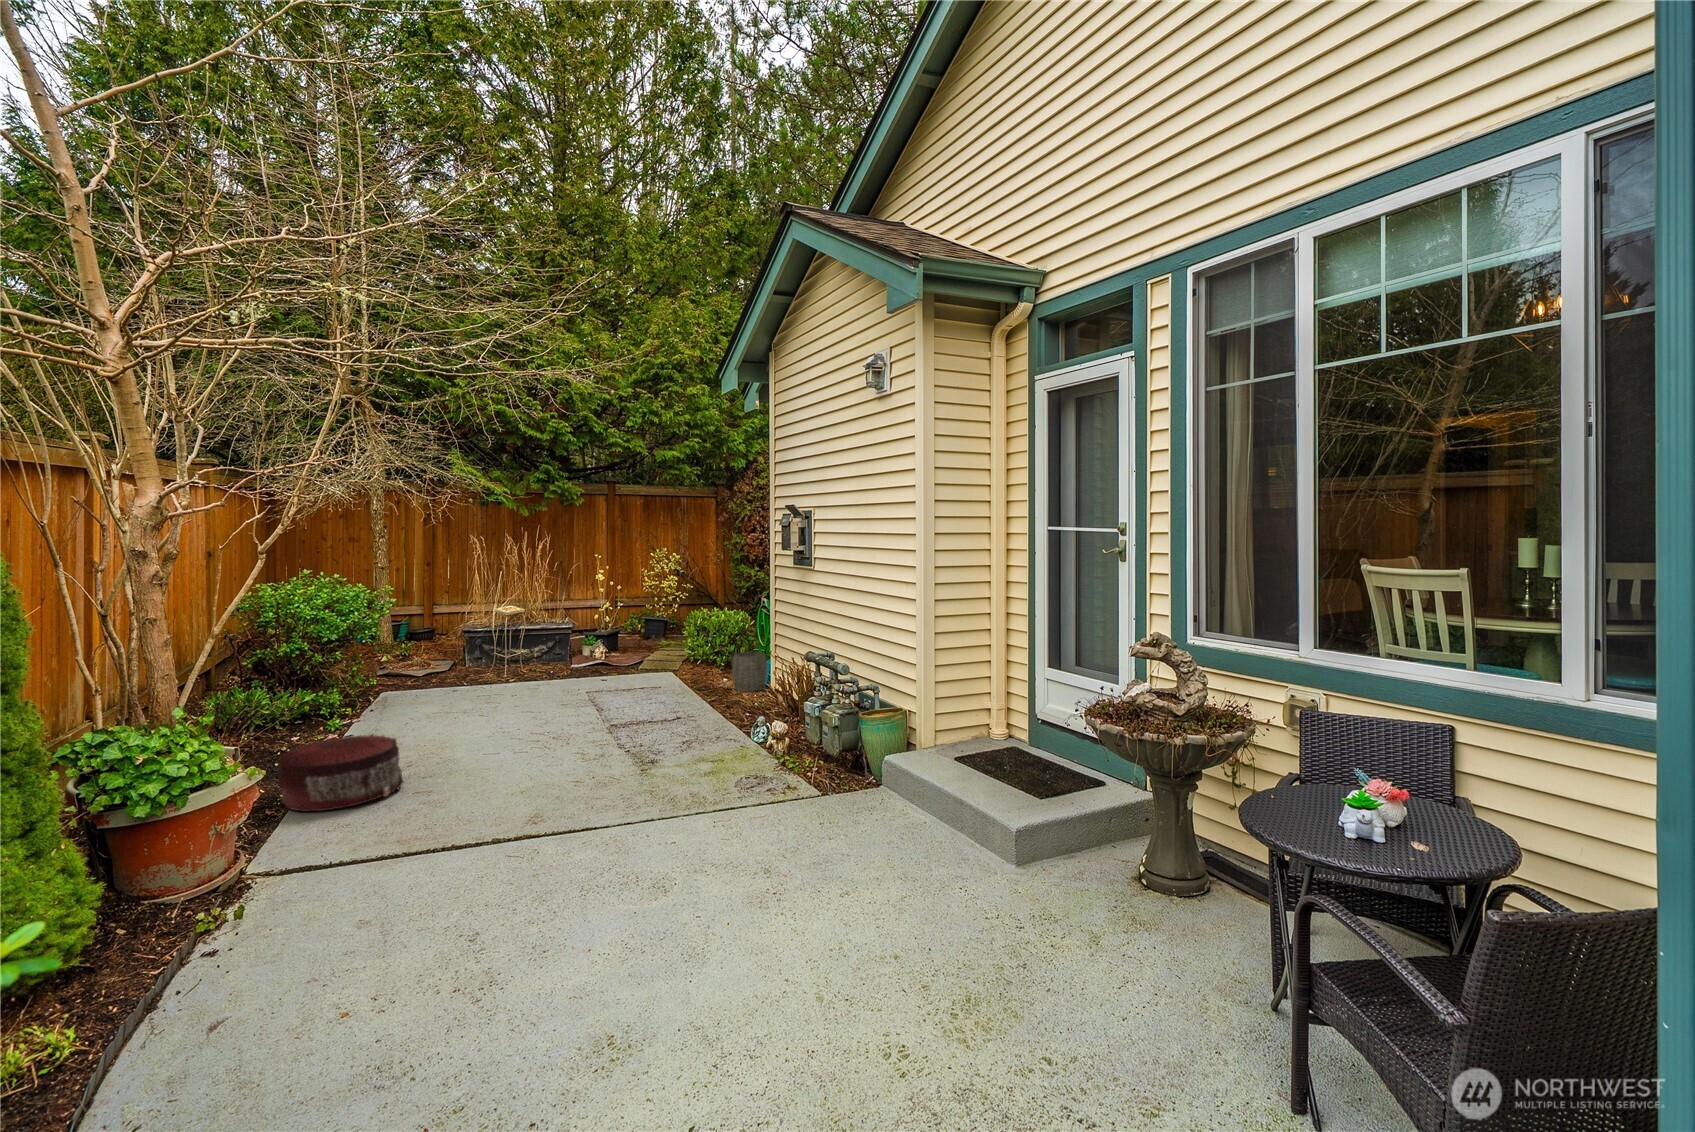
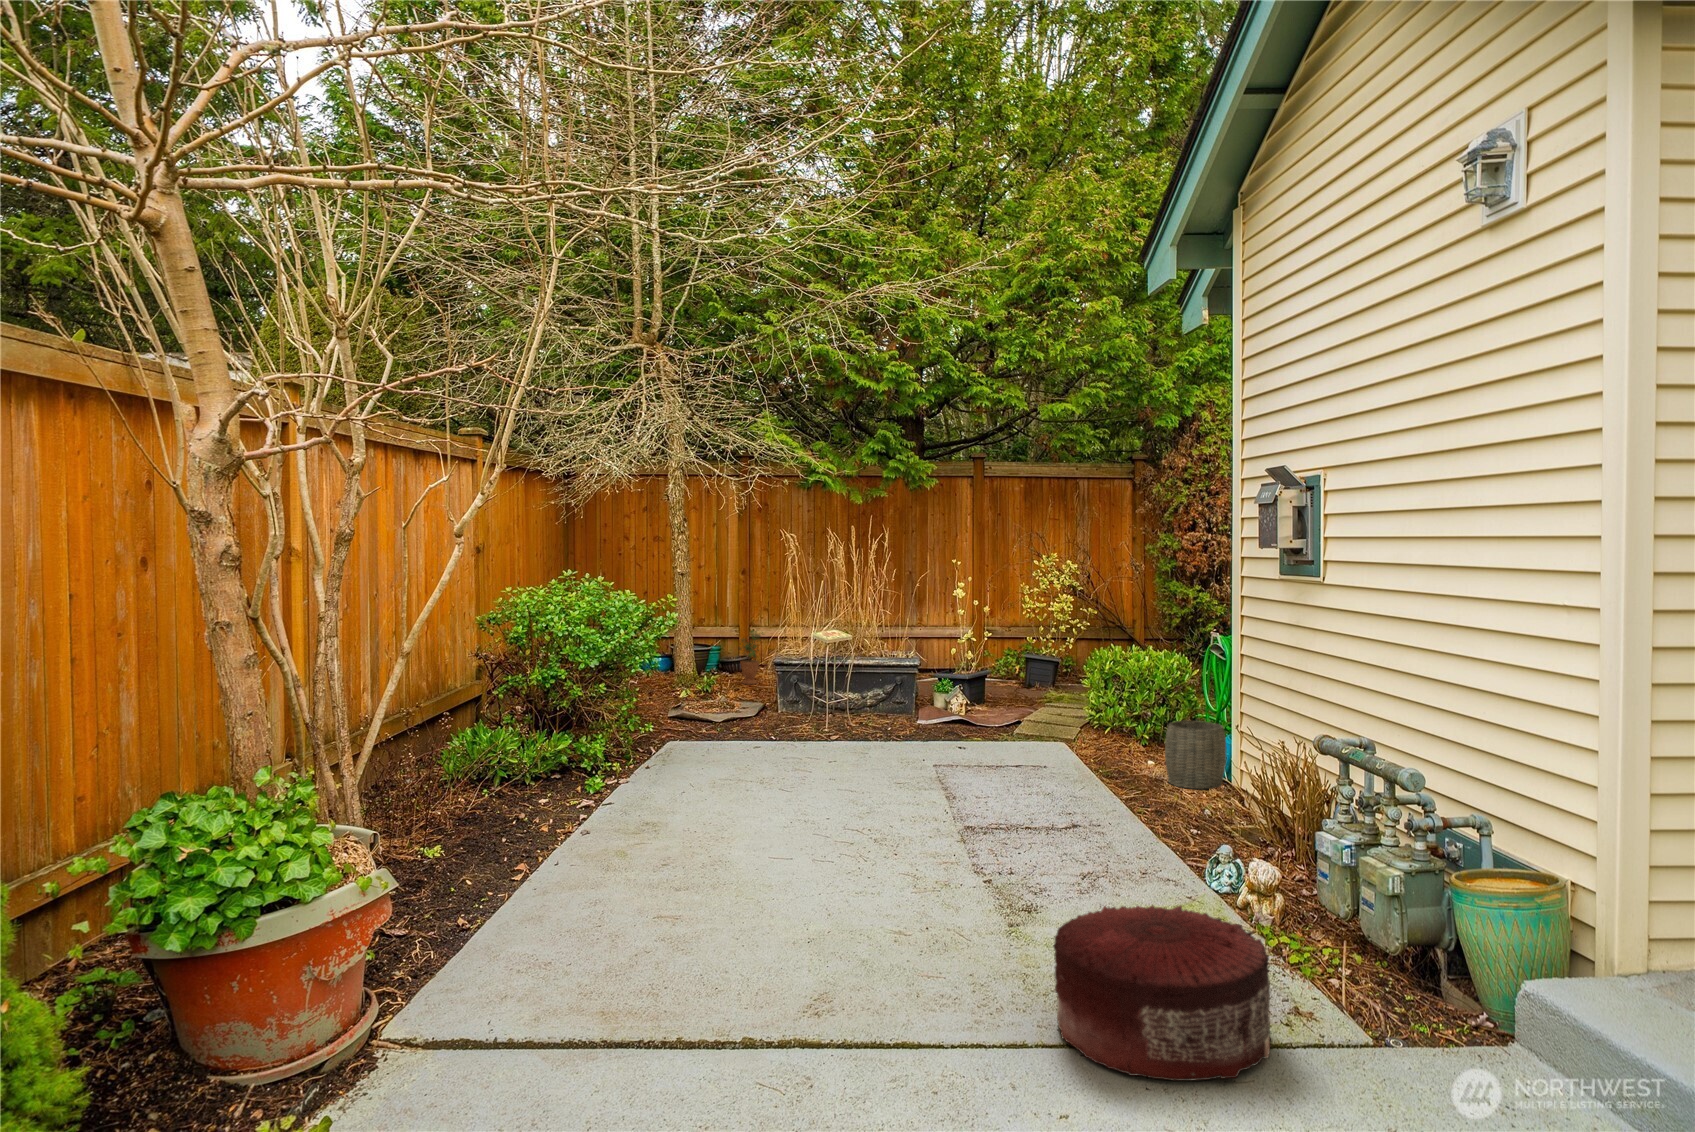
potted plant: none [432,607,454,648] -> present [739,630,763,684]
pouf: present [277,734,404,811] -> present [1053,906,1271,1081]

